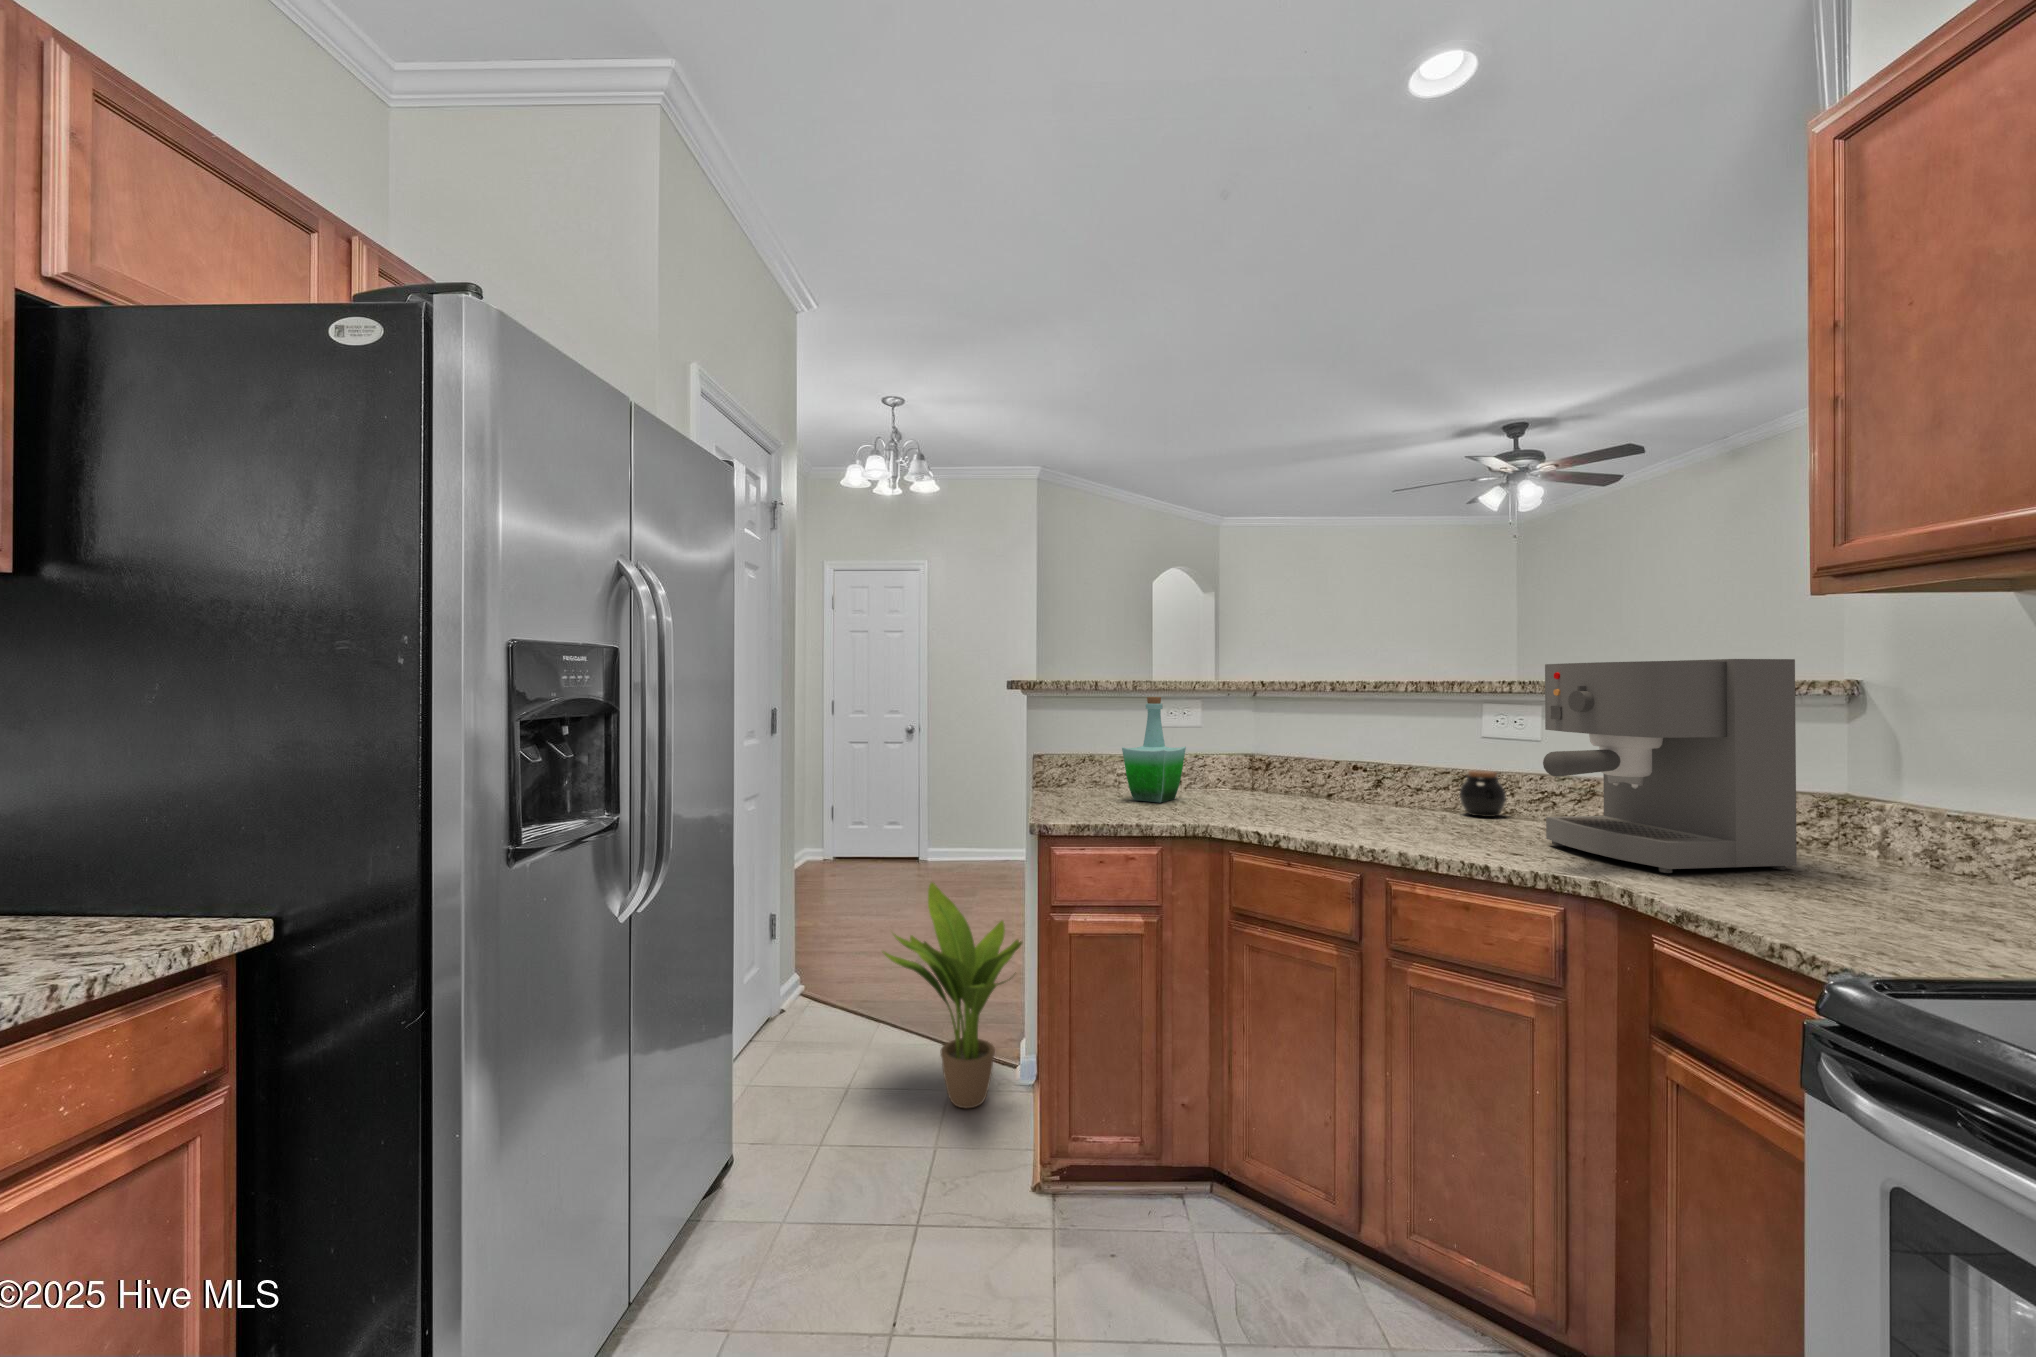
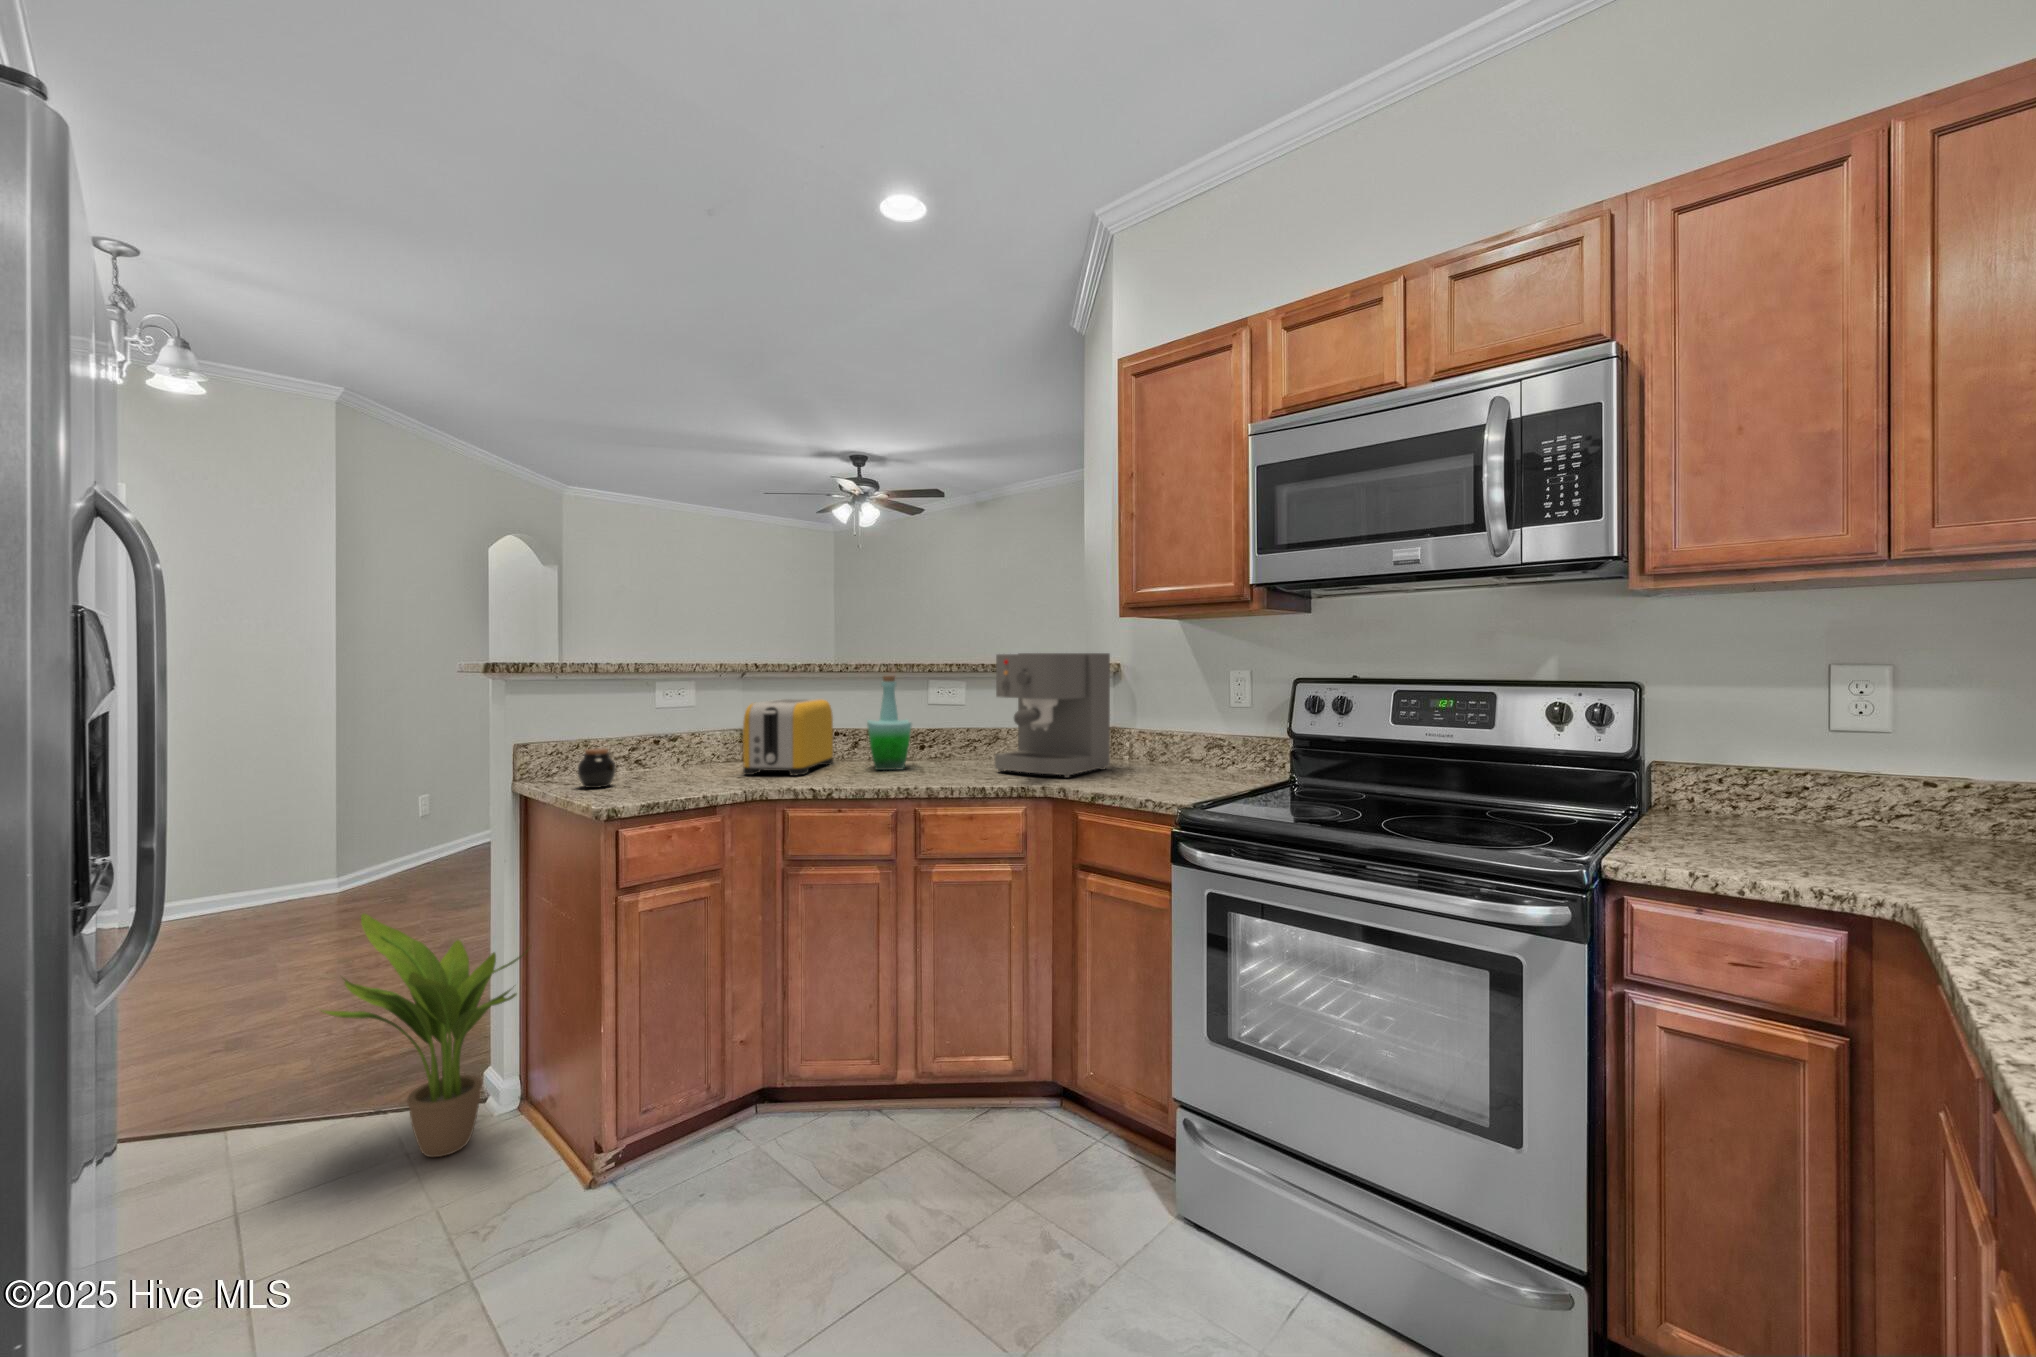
bottle: present [1122,697,1186,803] -> present [867,676,912,770]
toaster: none [1221,722,1345,813] -> present [743,699,833,775]
jar: present [1460,770,1506,817] -> present [578,748,616,788]

